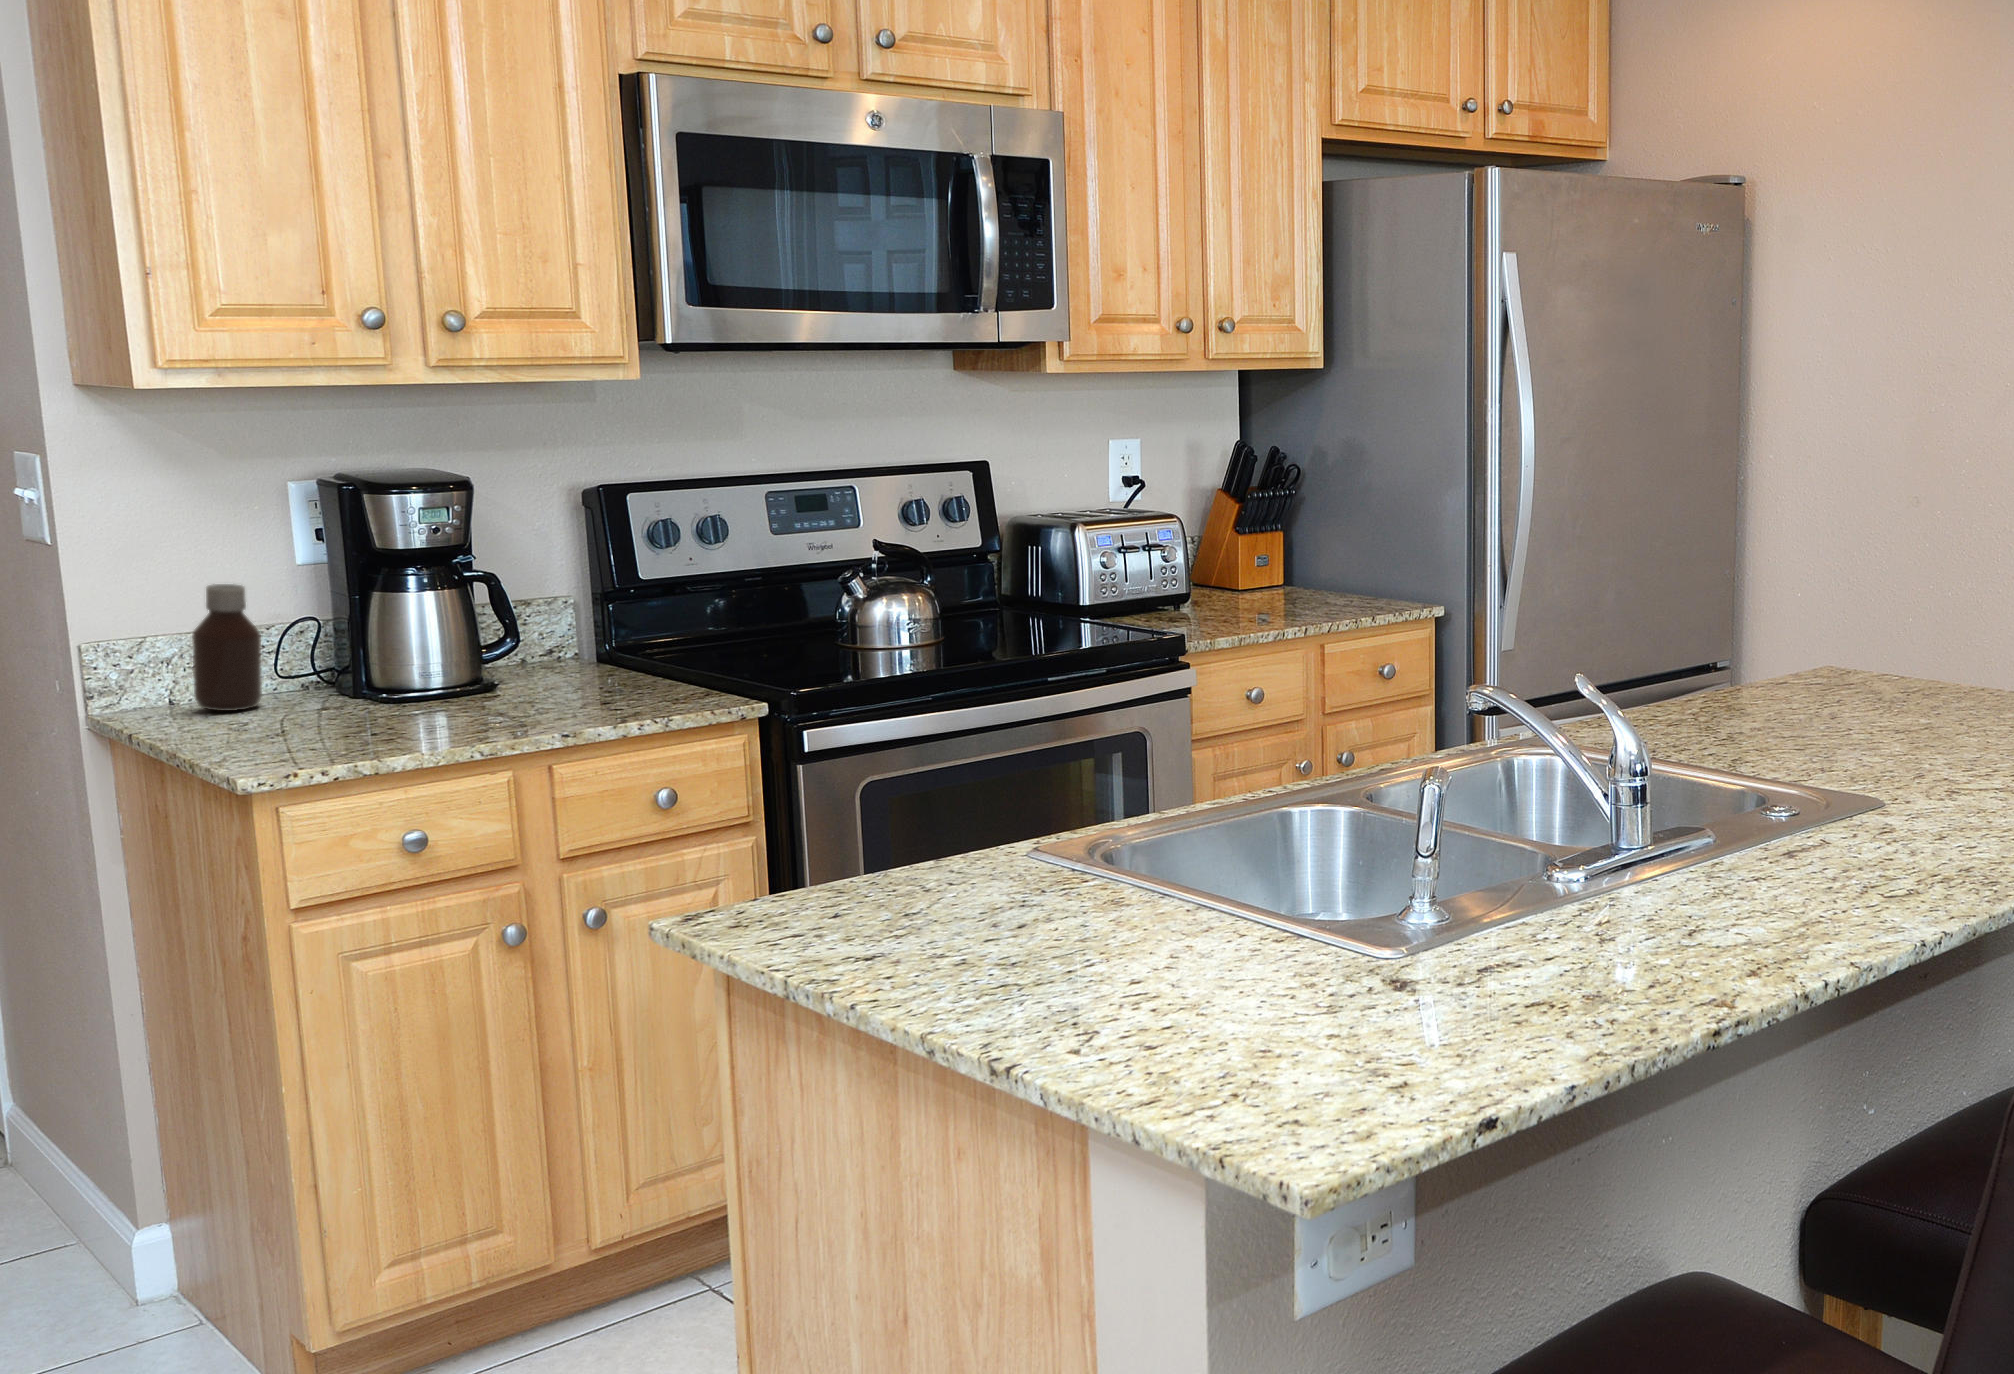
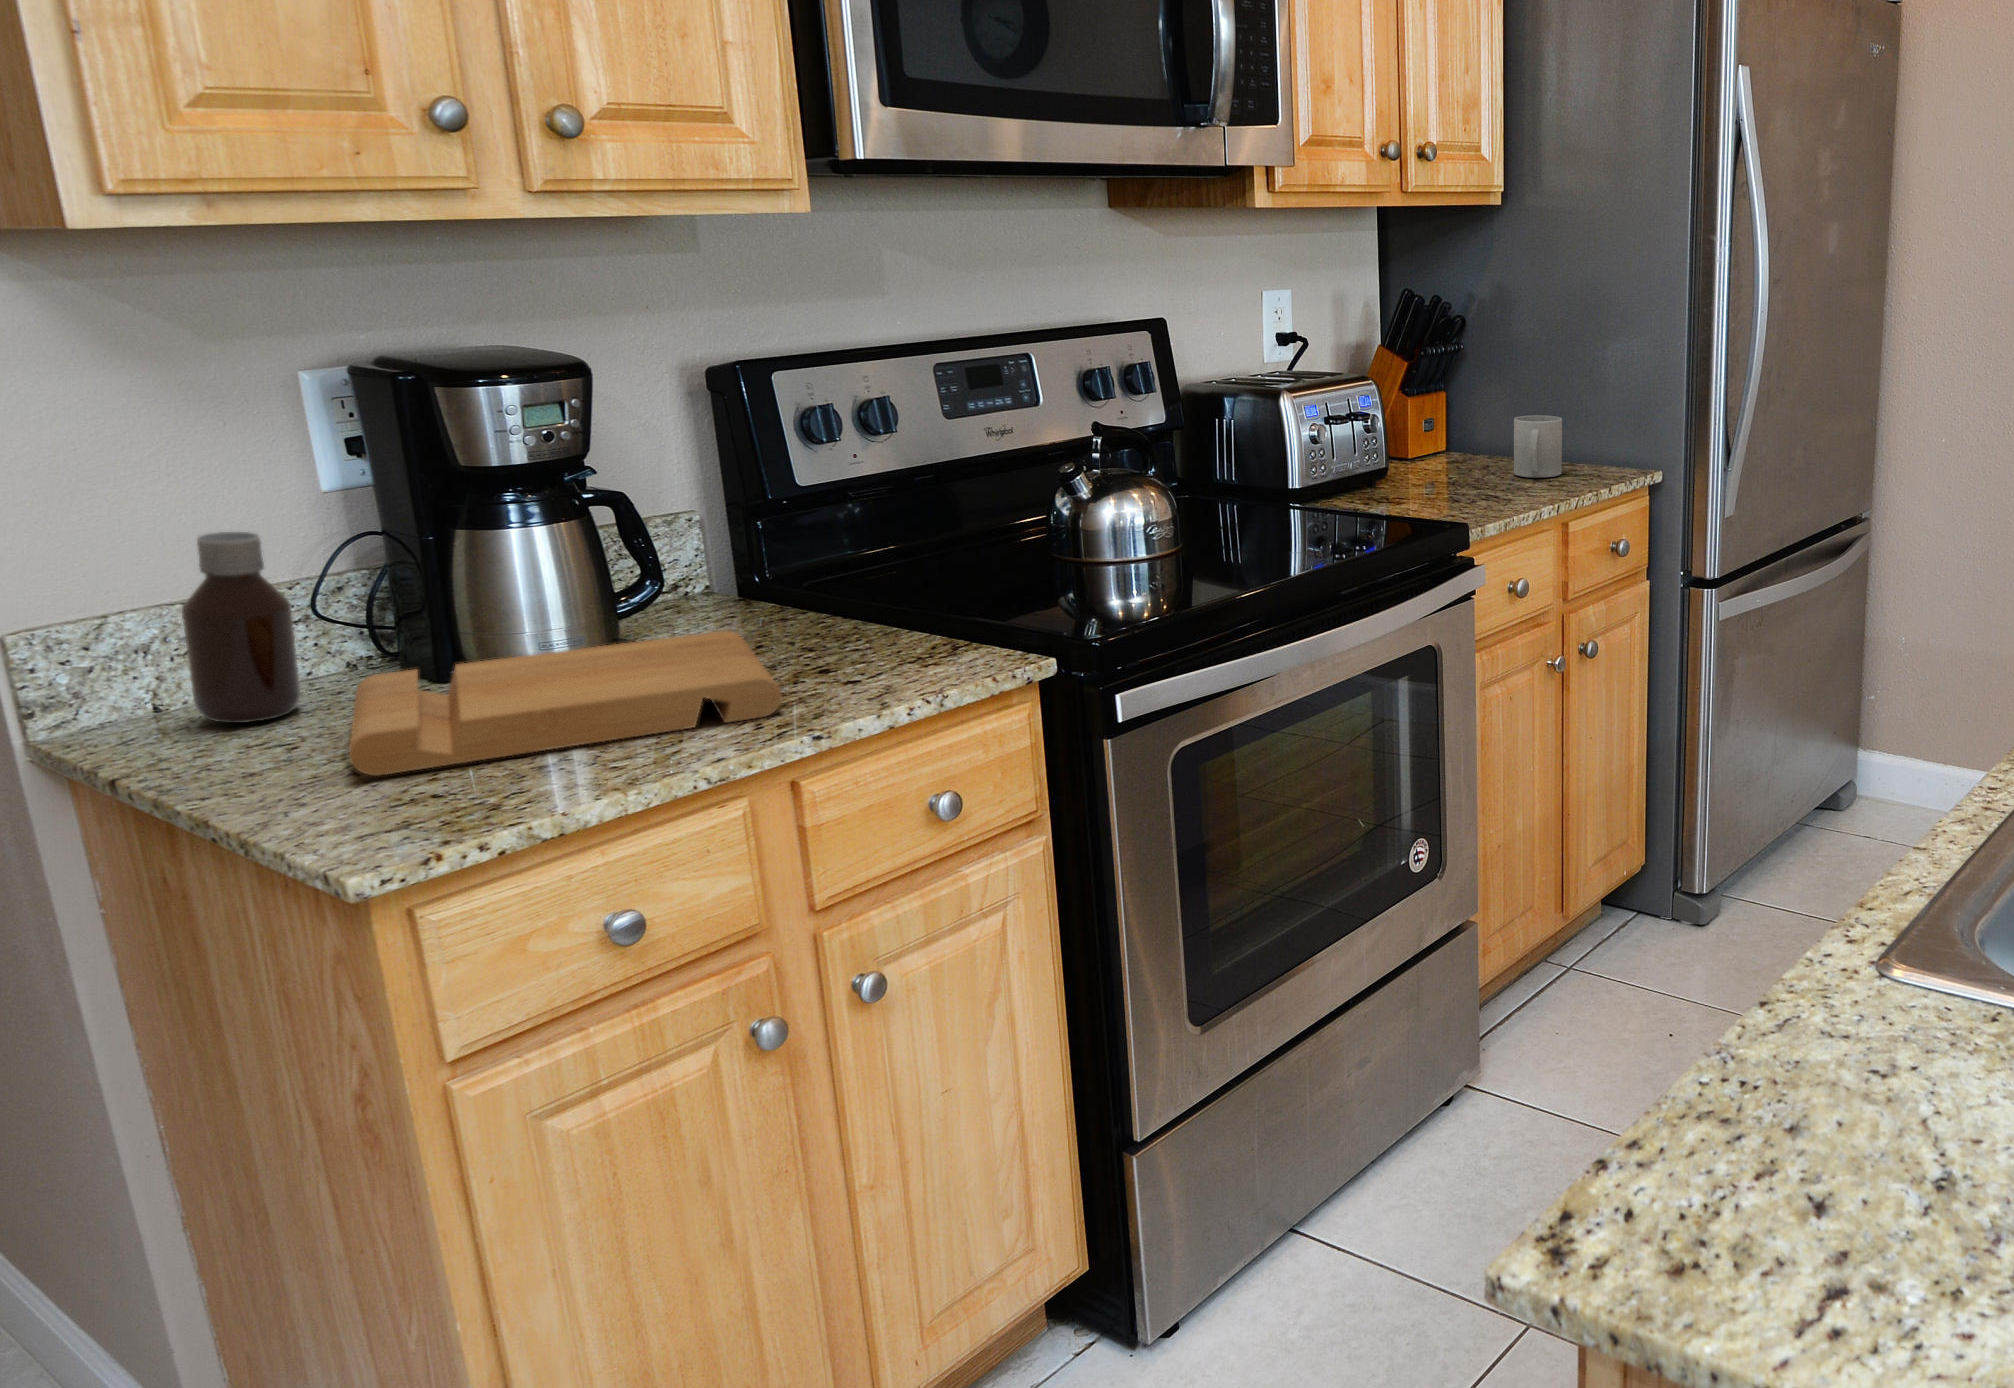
mug: none [1300,554,1342,607] -> present [1514,415,1562,478]
cutting board: none [267,671,559,737] -> present [349,631,782,776]

